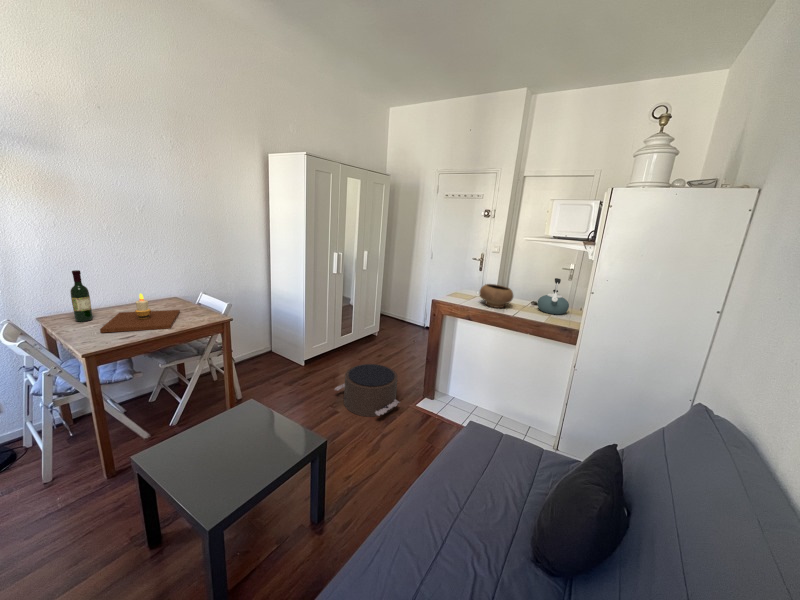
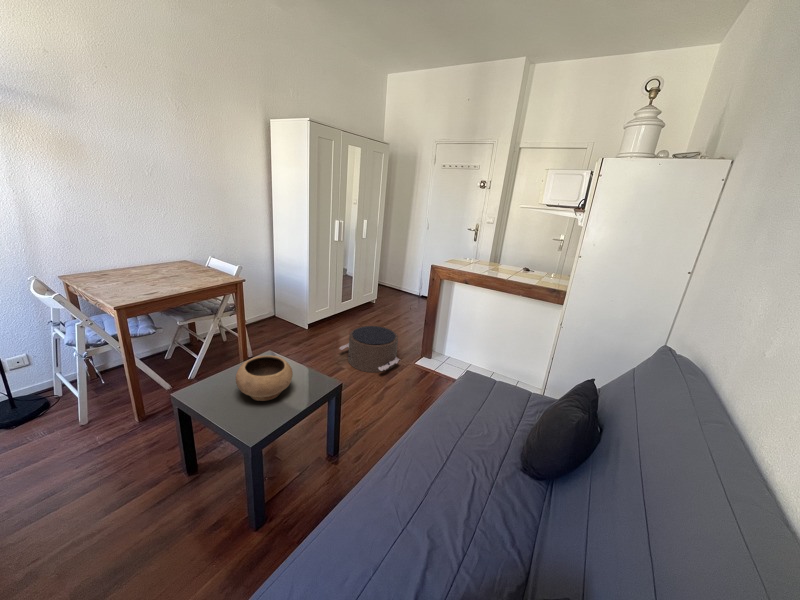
wine bottle: present [70,270,93,322] -> none [91,231,112,280]
kettle: present [537,278,569,314] -> none [530,246,558,279]
bowl: present [480,284,513,308] -> present [236,355,293,401]
candle: present [100,293,180,333] -> none [124,254,194,290]

